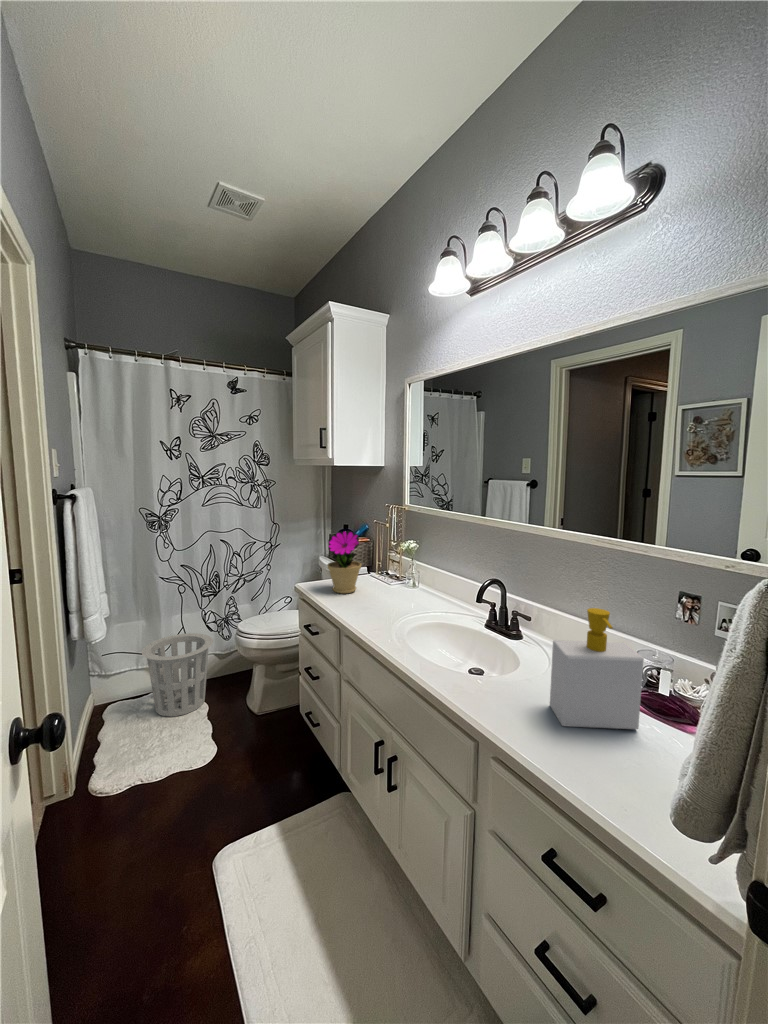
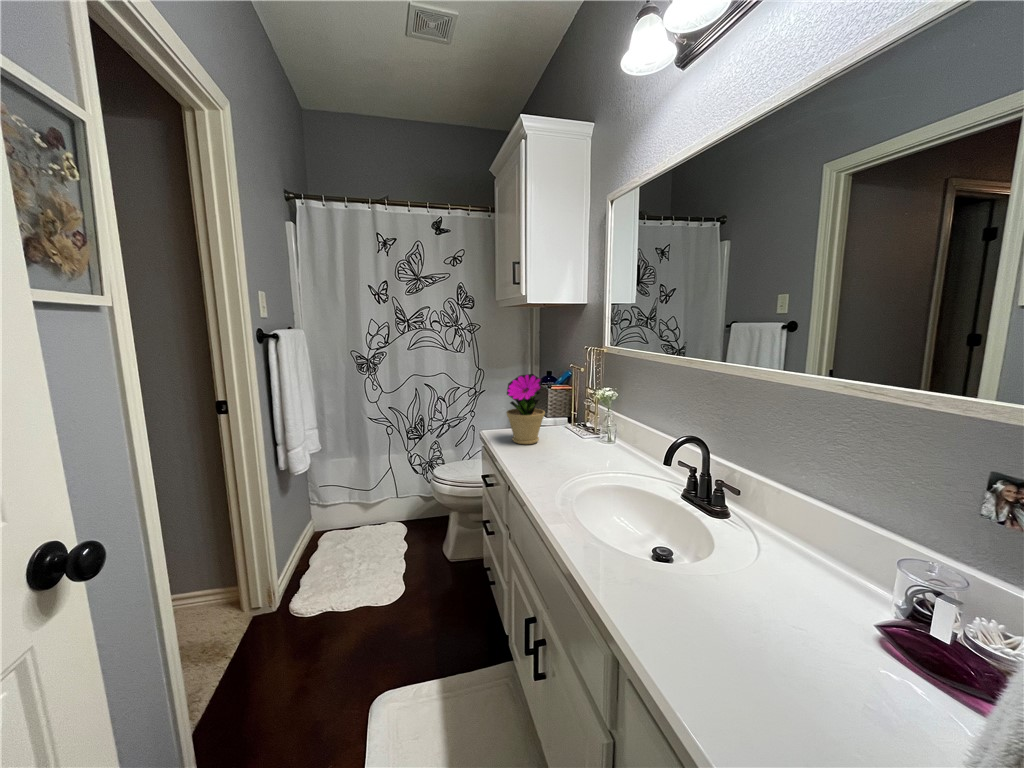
soap bottle: present [550,608,643,729] -> none [736,485,897,686]
waste basket: present [142,633,213,717] -> none [348,475,413,553]

